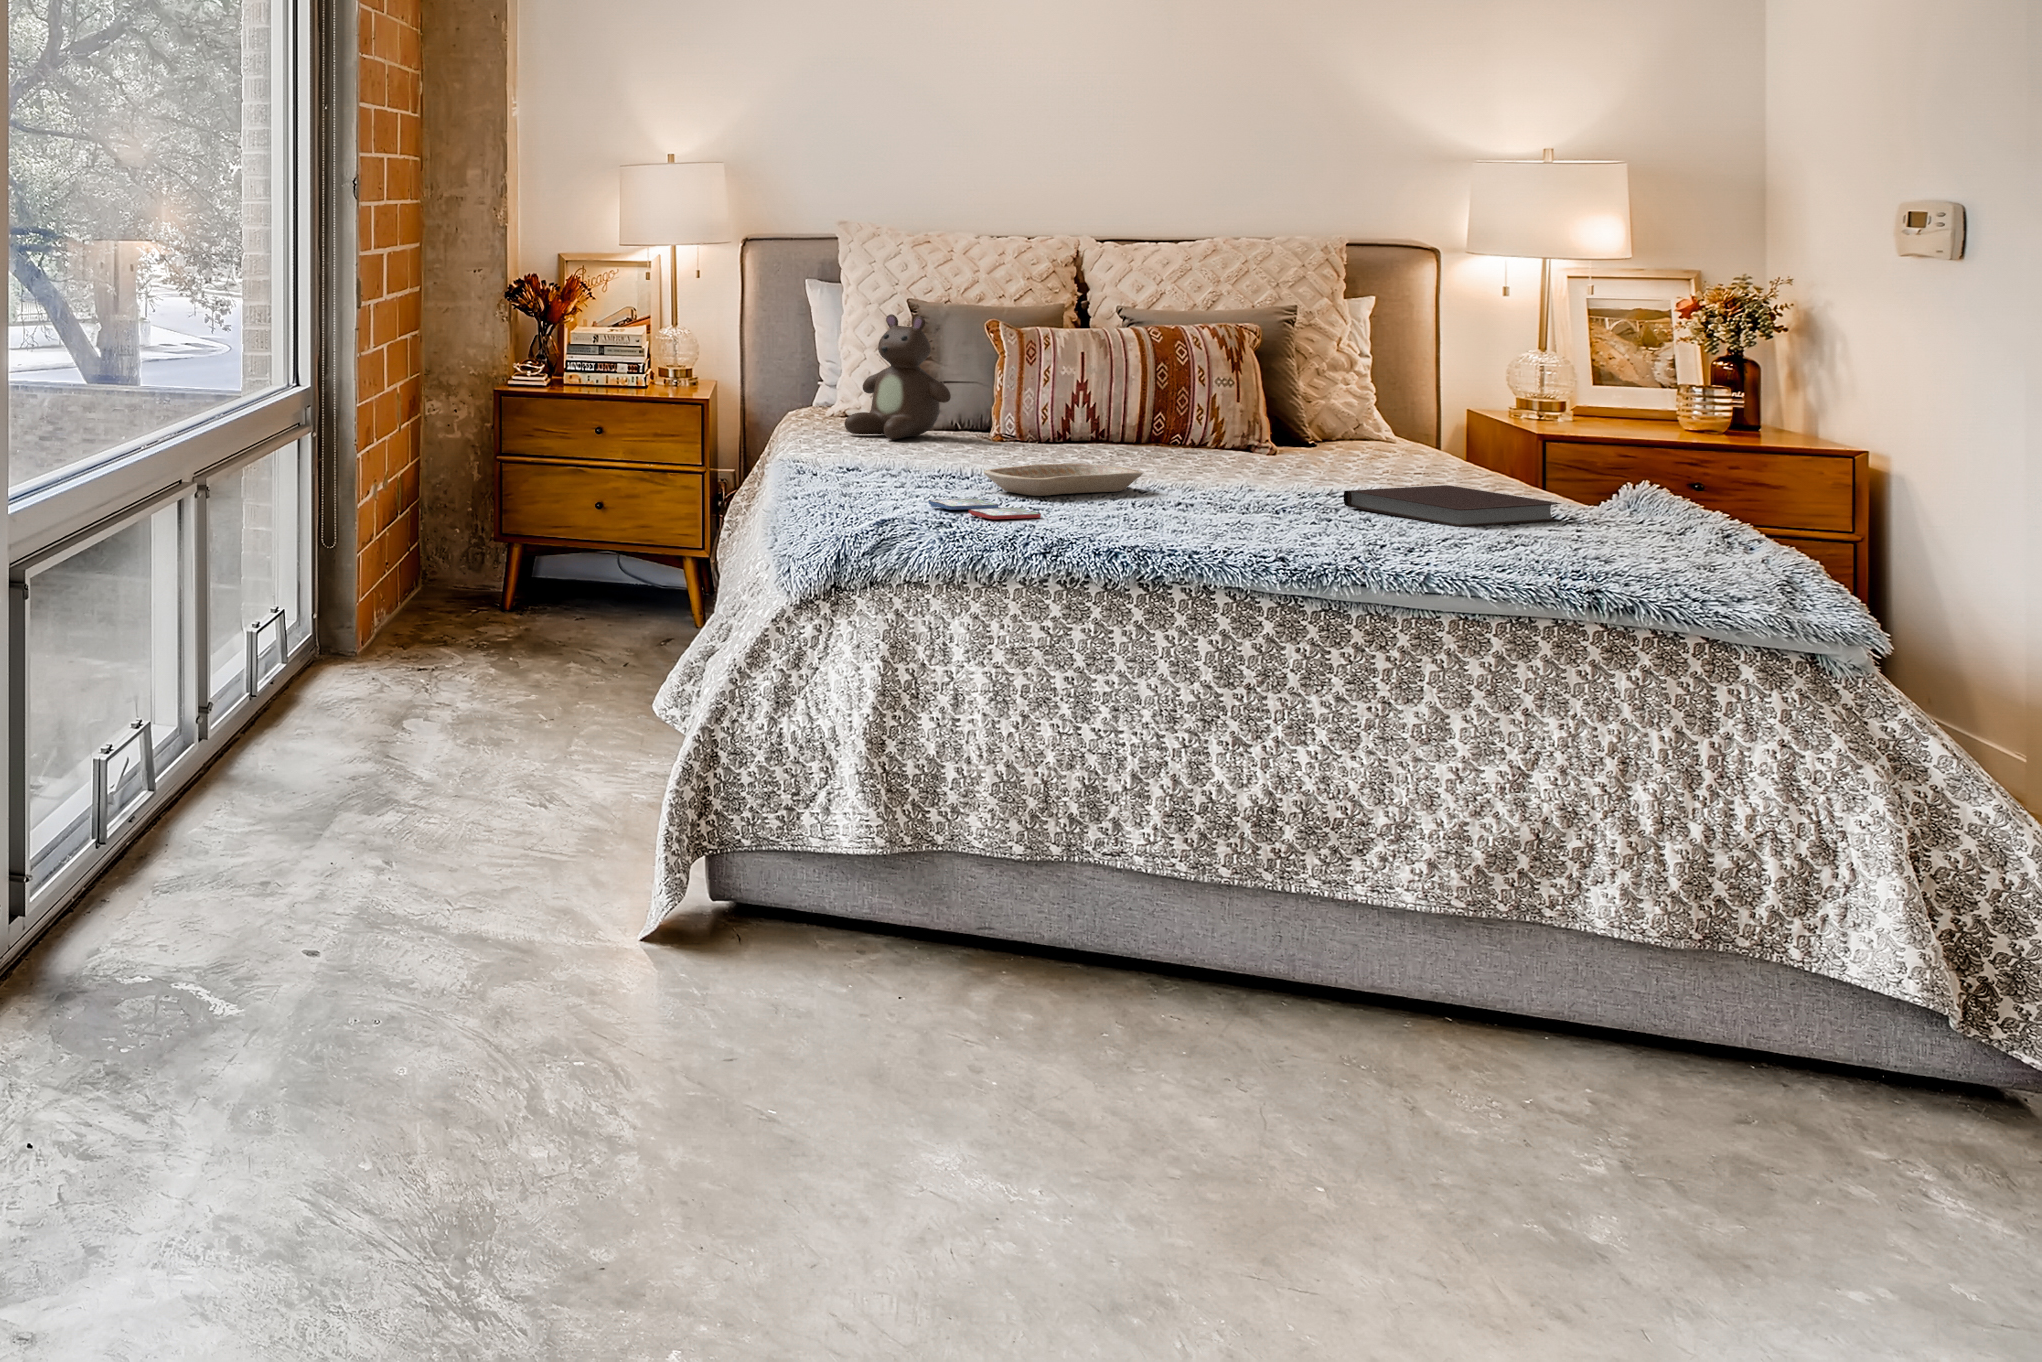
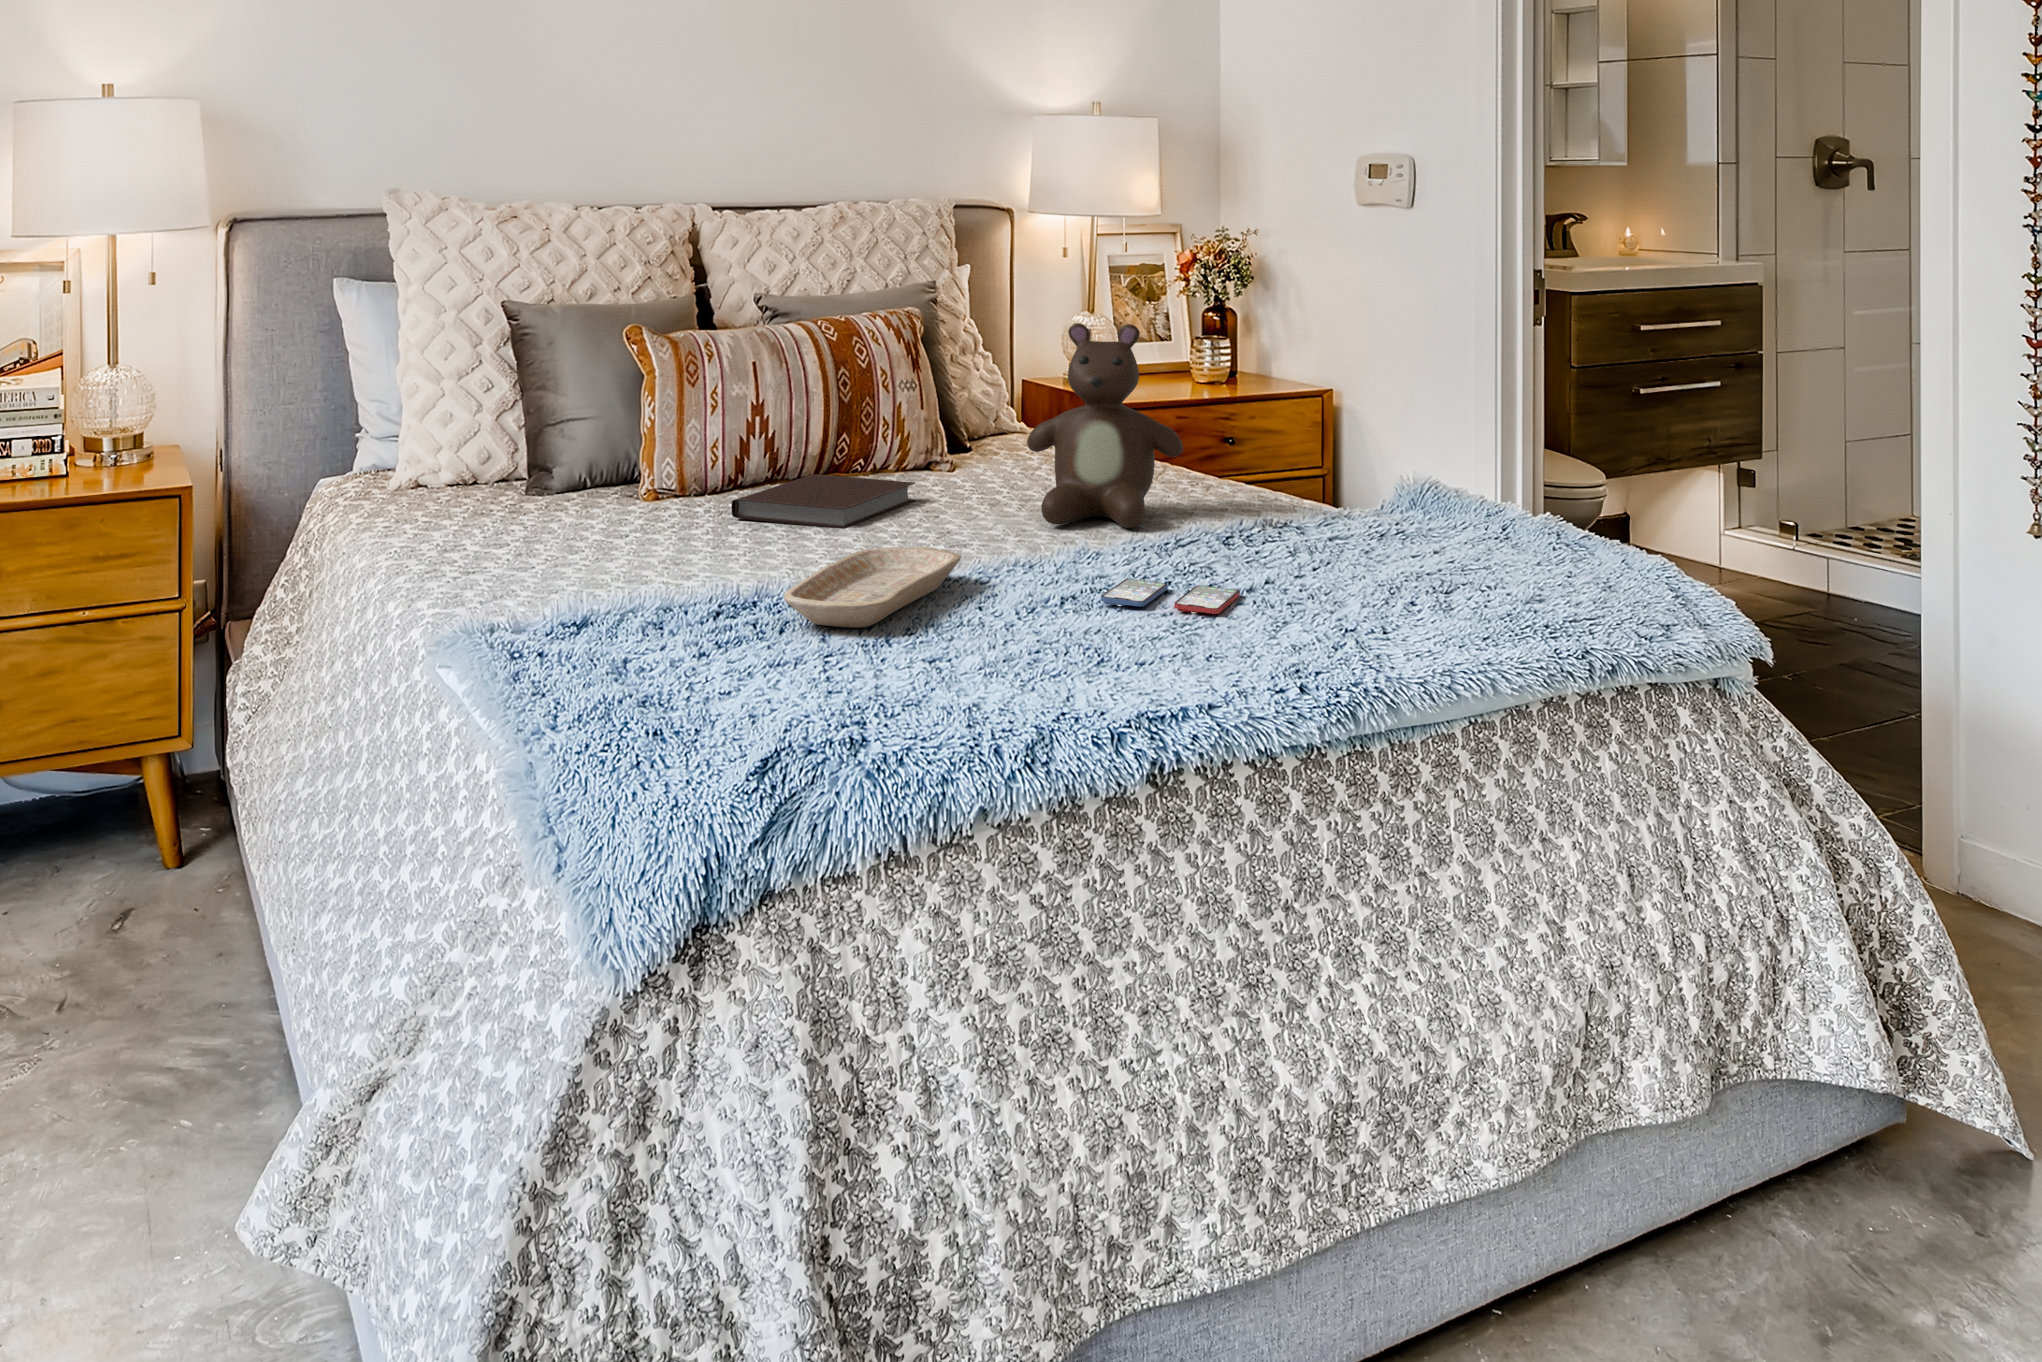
teddy bear: present [844,314,951,440] -> present [1027,323,1183,528]
notebook: present [1344,485,1561,527] -> present [732,474,916,529]
smartphone: present [929,499,1041,519] -> present [1101,579,1239,614]

